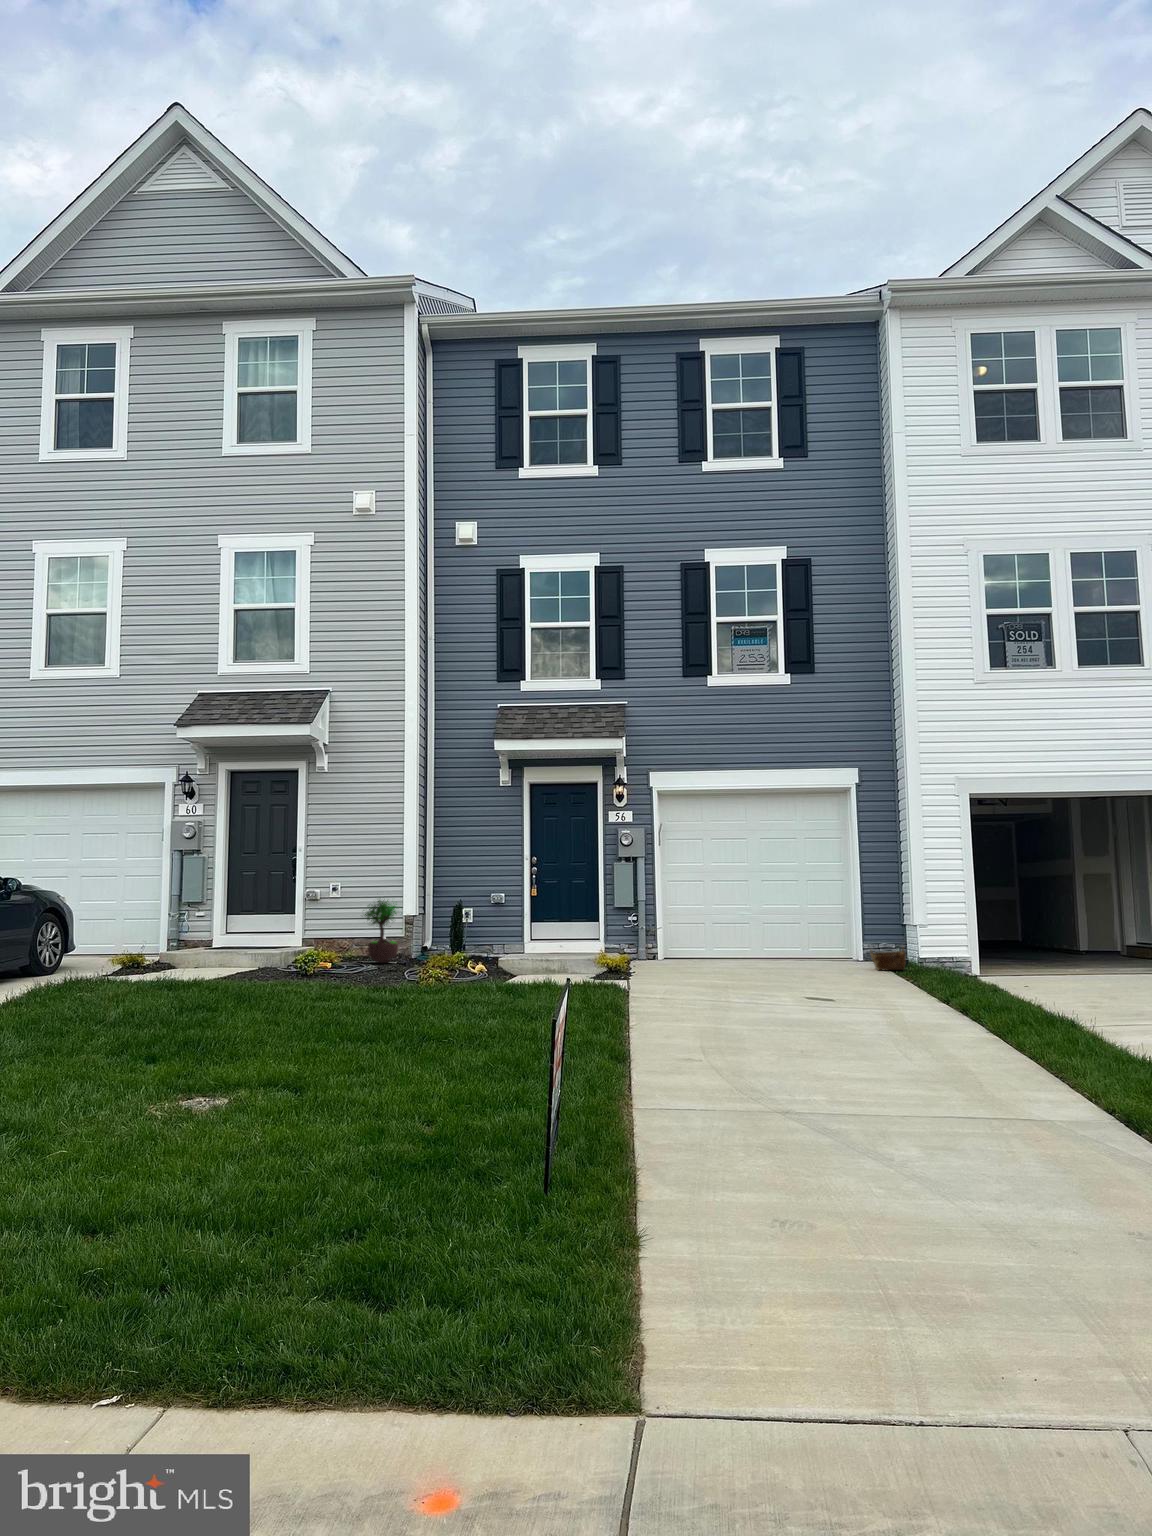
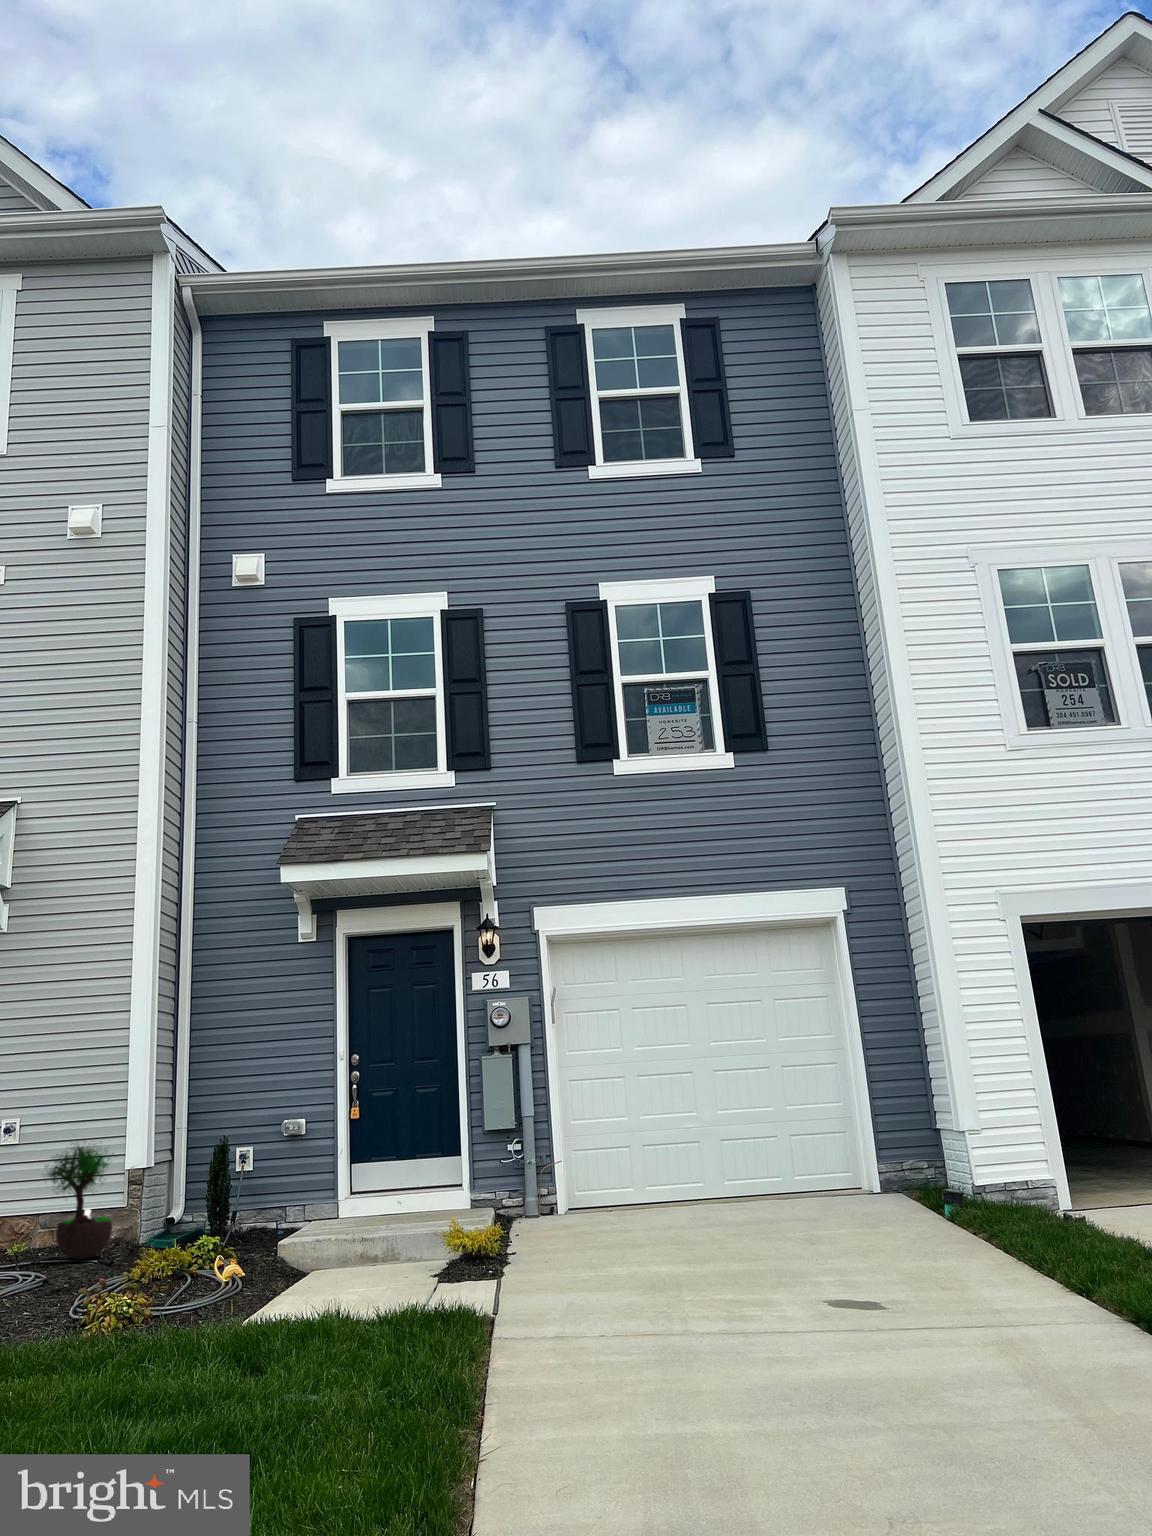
woven basket: present [870,947,906,970] -> none [894,1166,955,1211]

